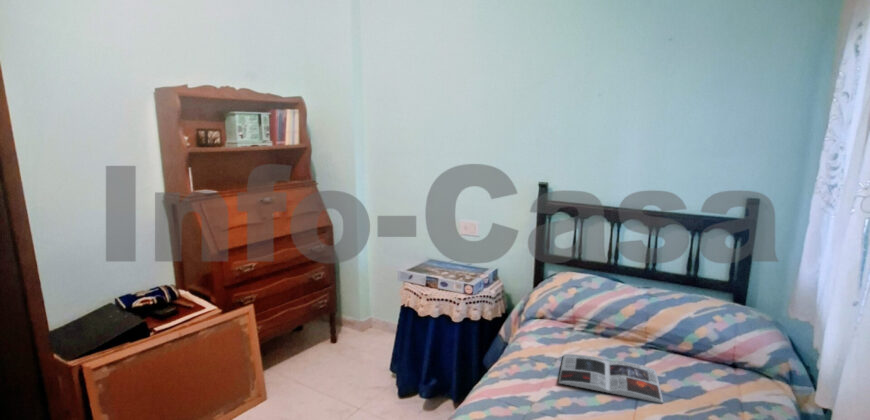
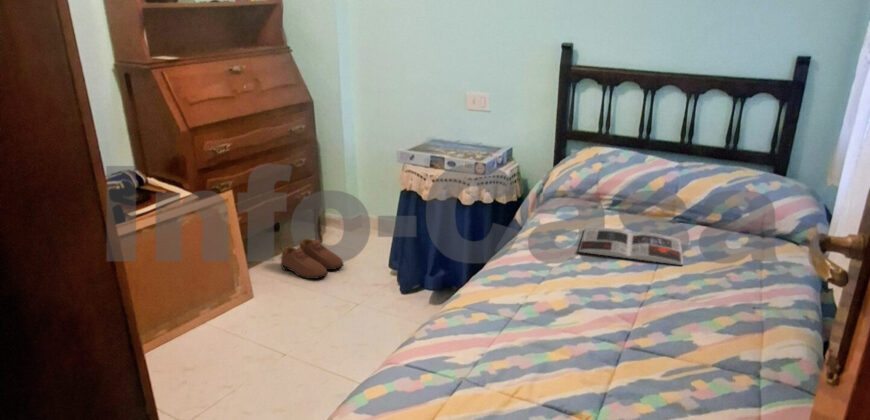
shoe: none [297,342,351,382] -> present [281,239,344,279]

